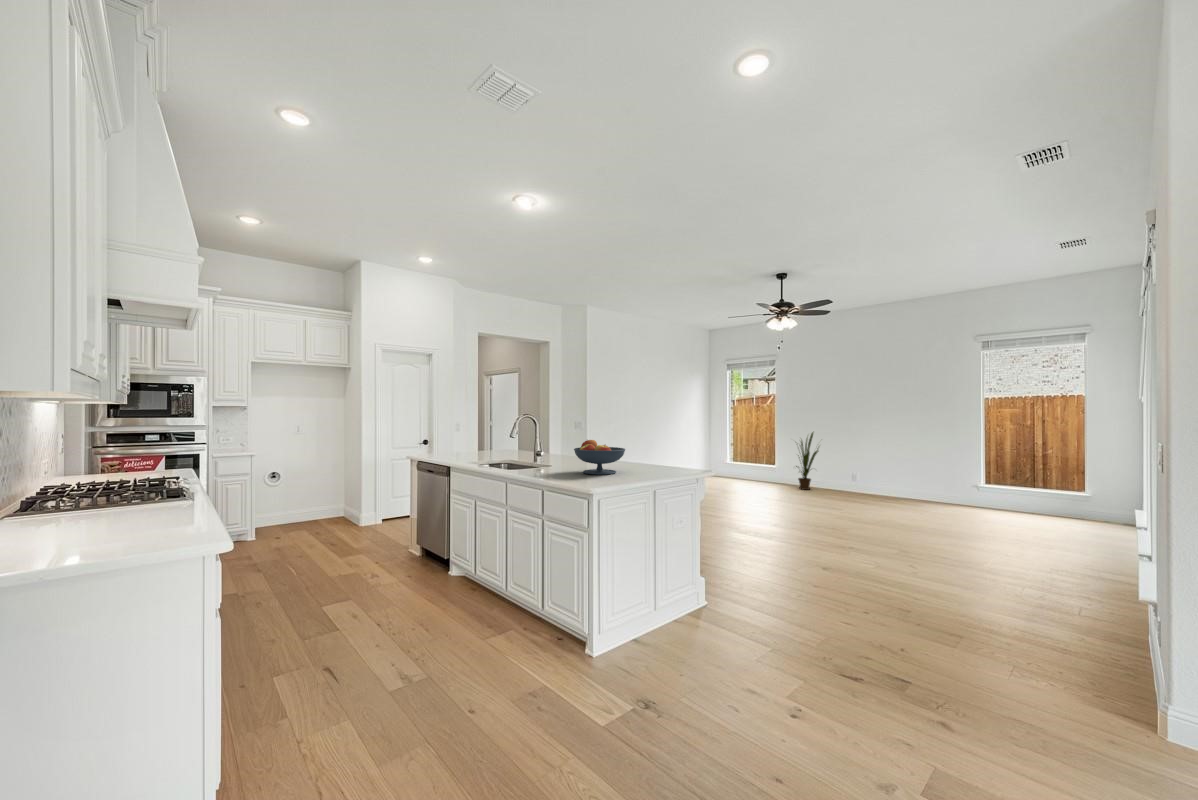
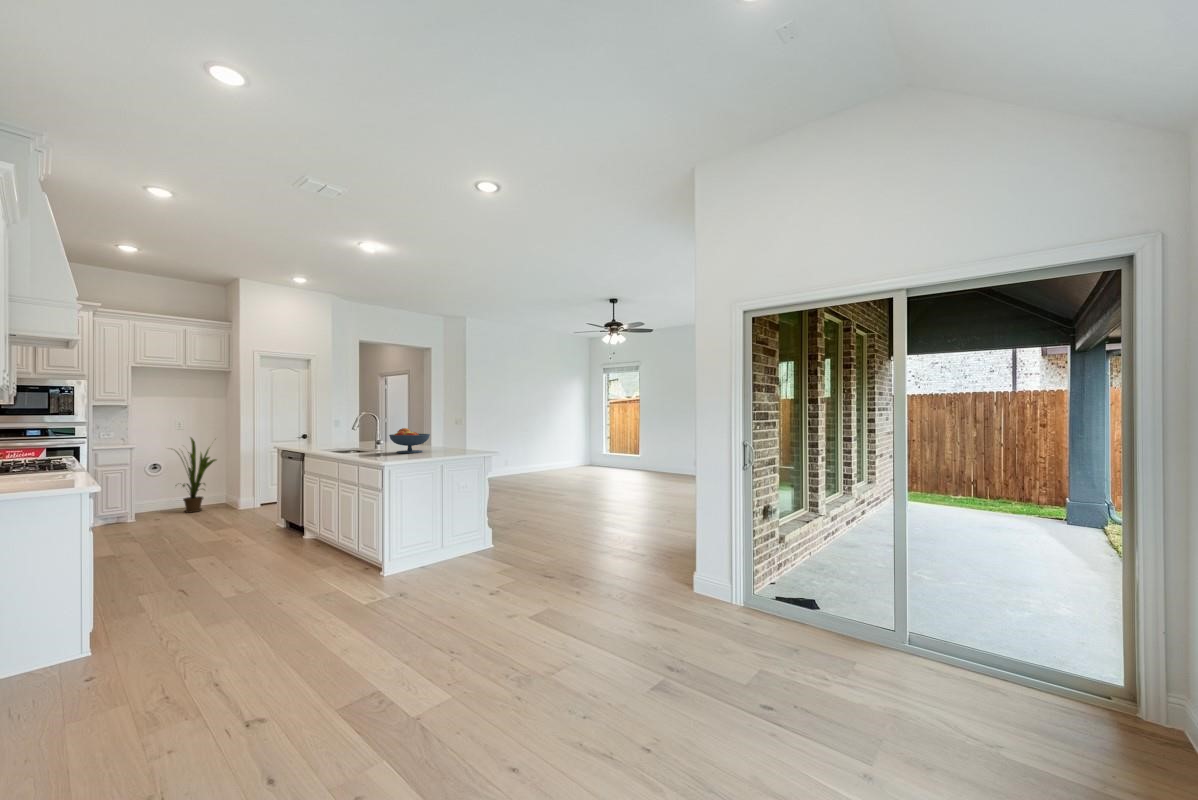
house plant: present [796,432,818,490] -> present [177,438,216,513]

